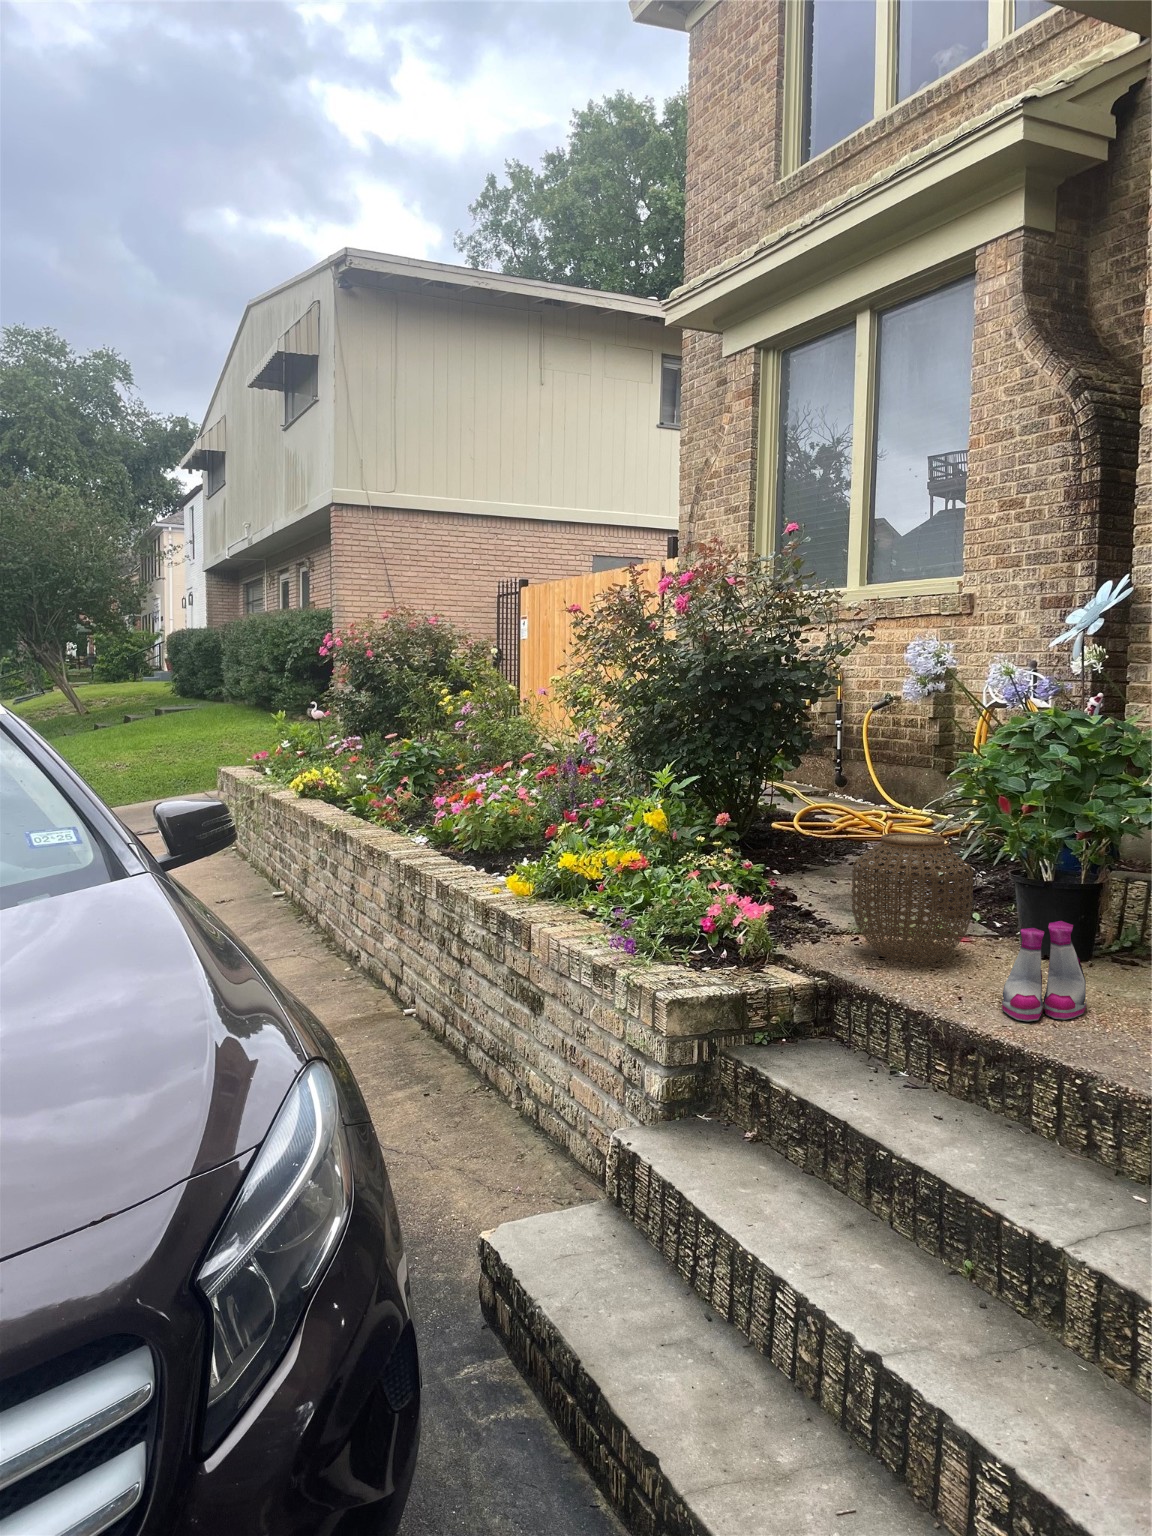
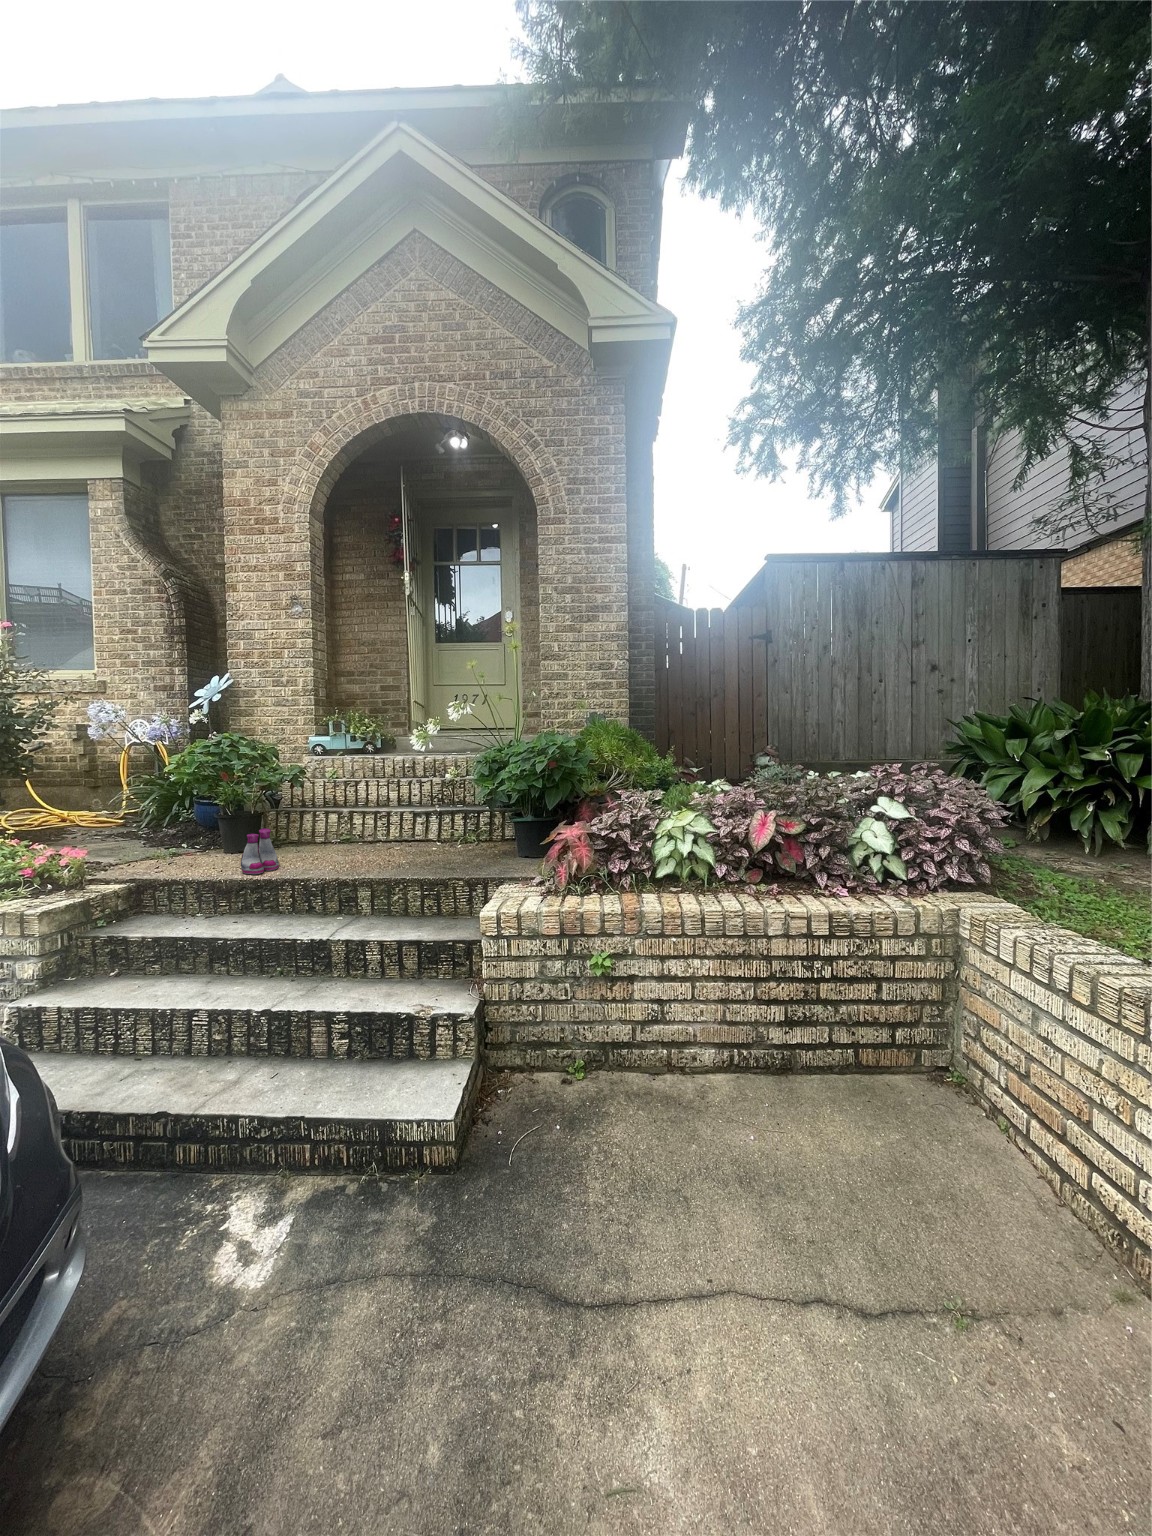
woven basket: present [852,833,973,962] -> none [129,803,203,871]

